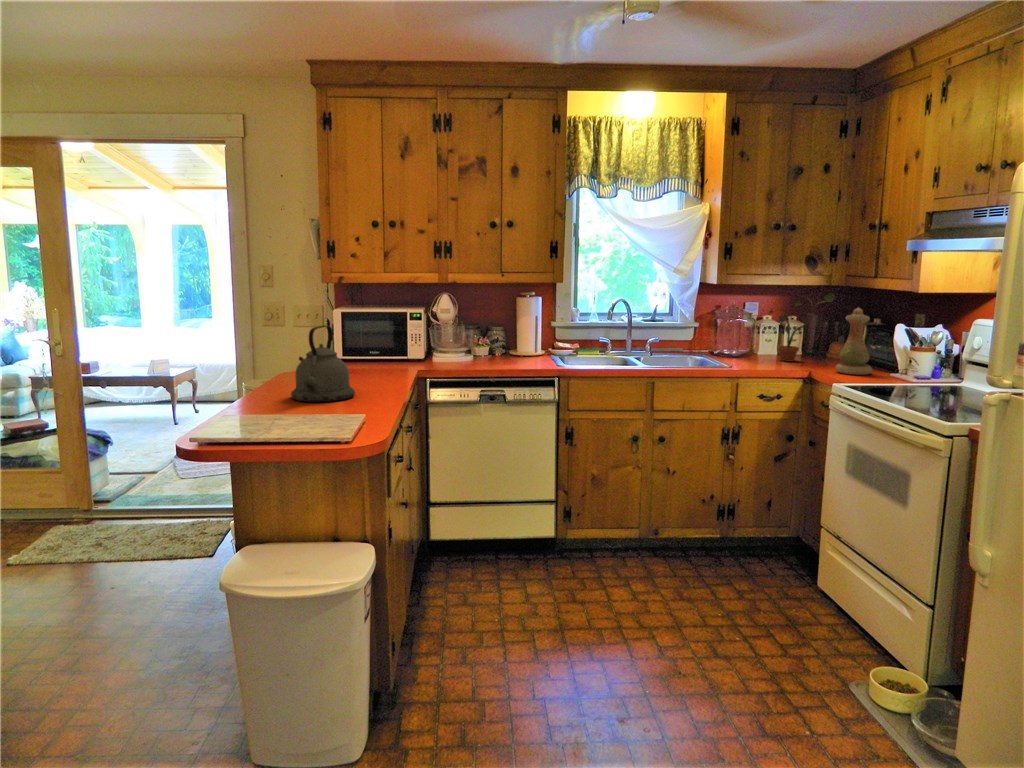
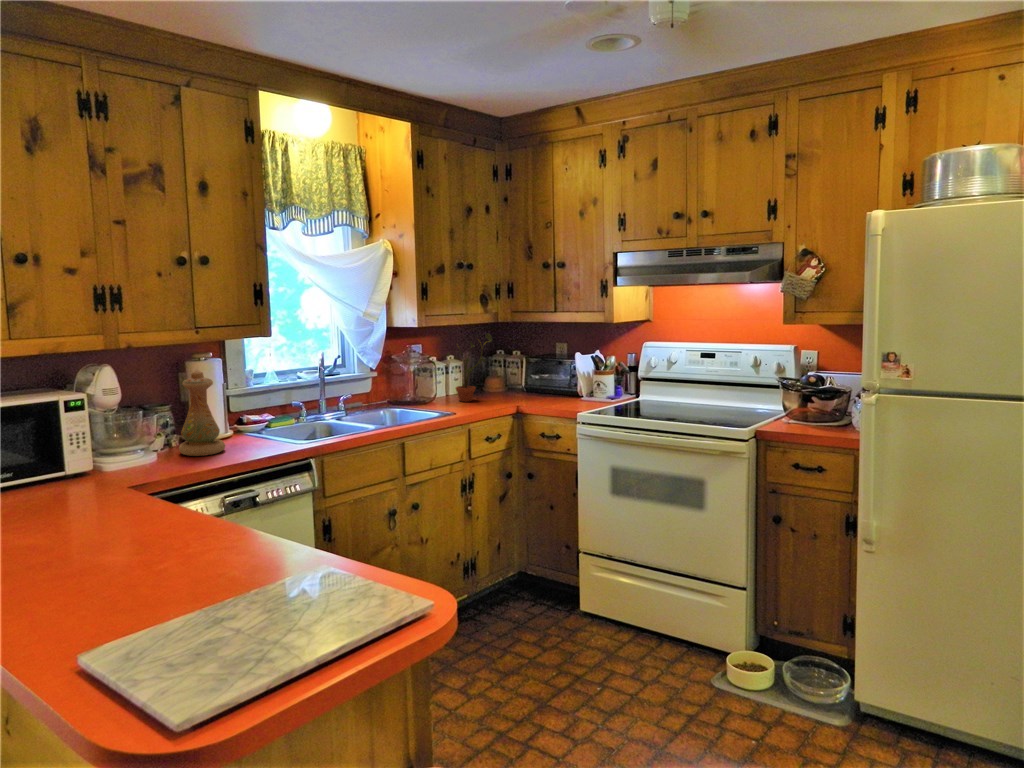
vase: present [836,308,872,375] -> present [179,369,225,456]
kettle: present [291,326,355,402] -> none [98,452,220,600]

